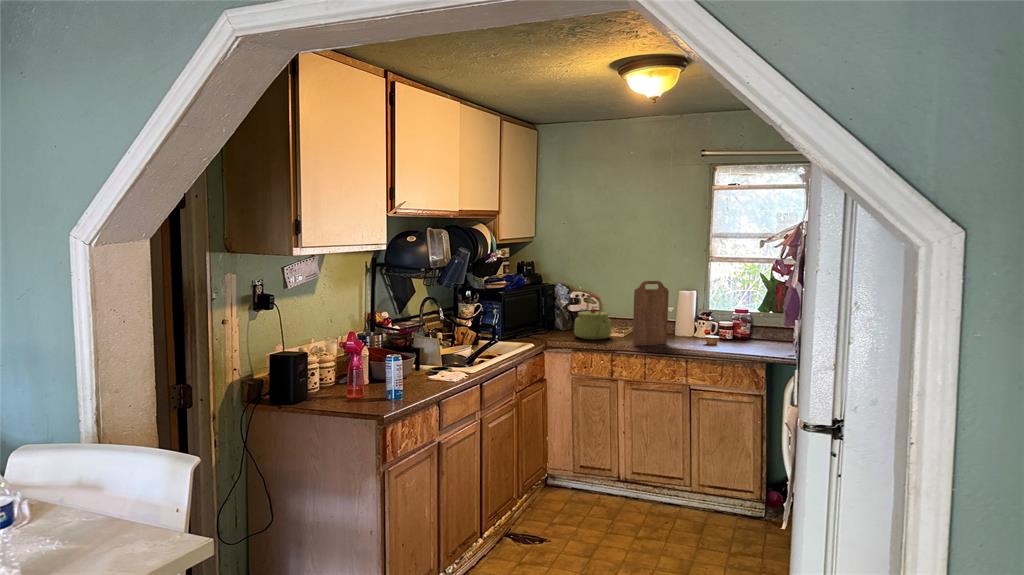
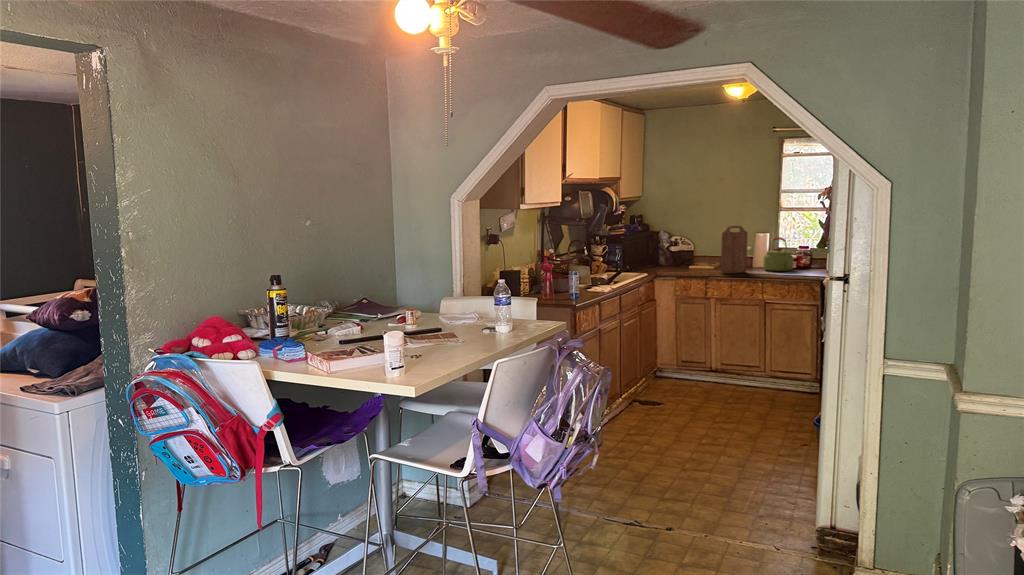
kettle: present [574,294,611,340] -> present [763,237,794,271]

